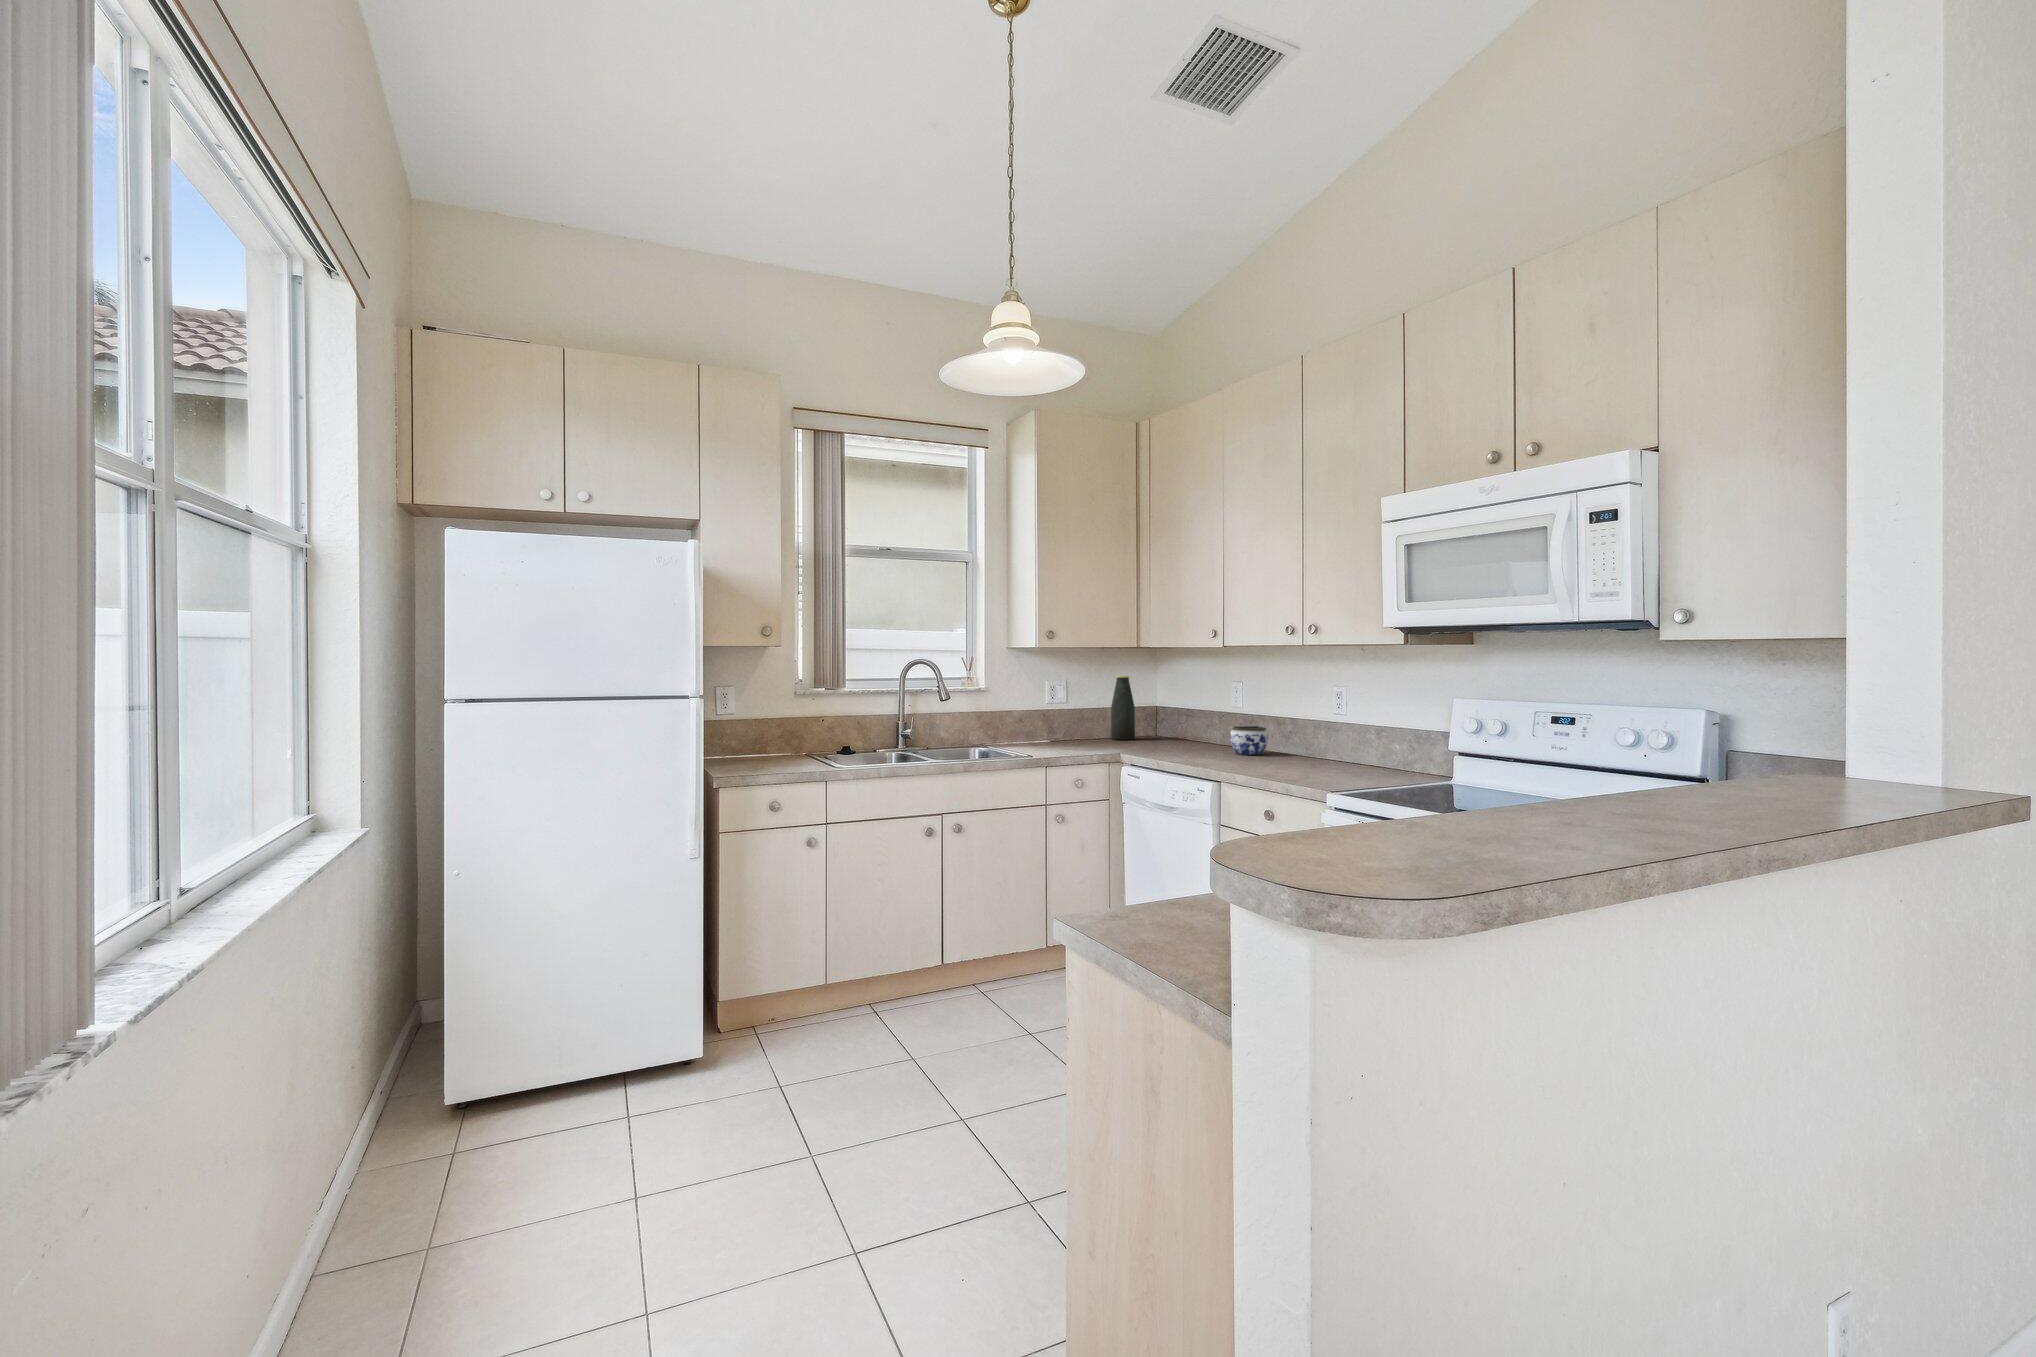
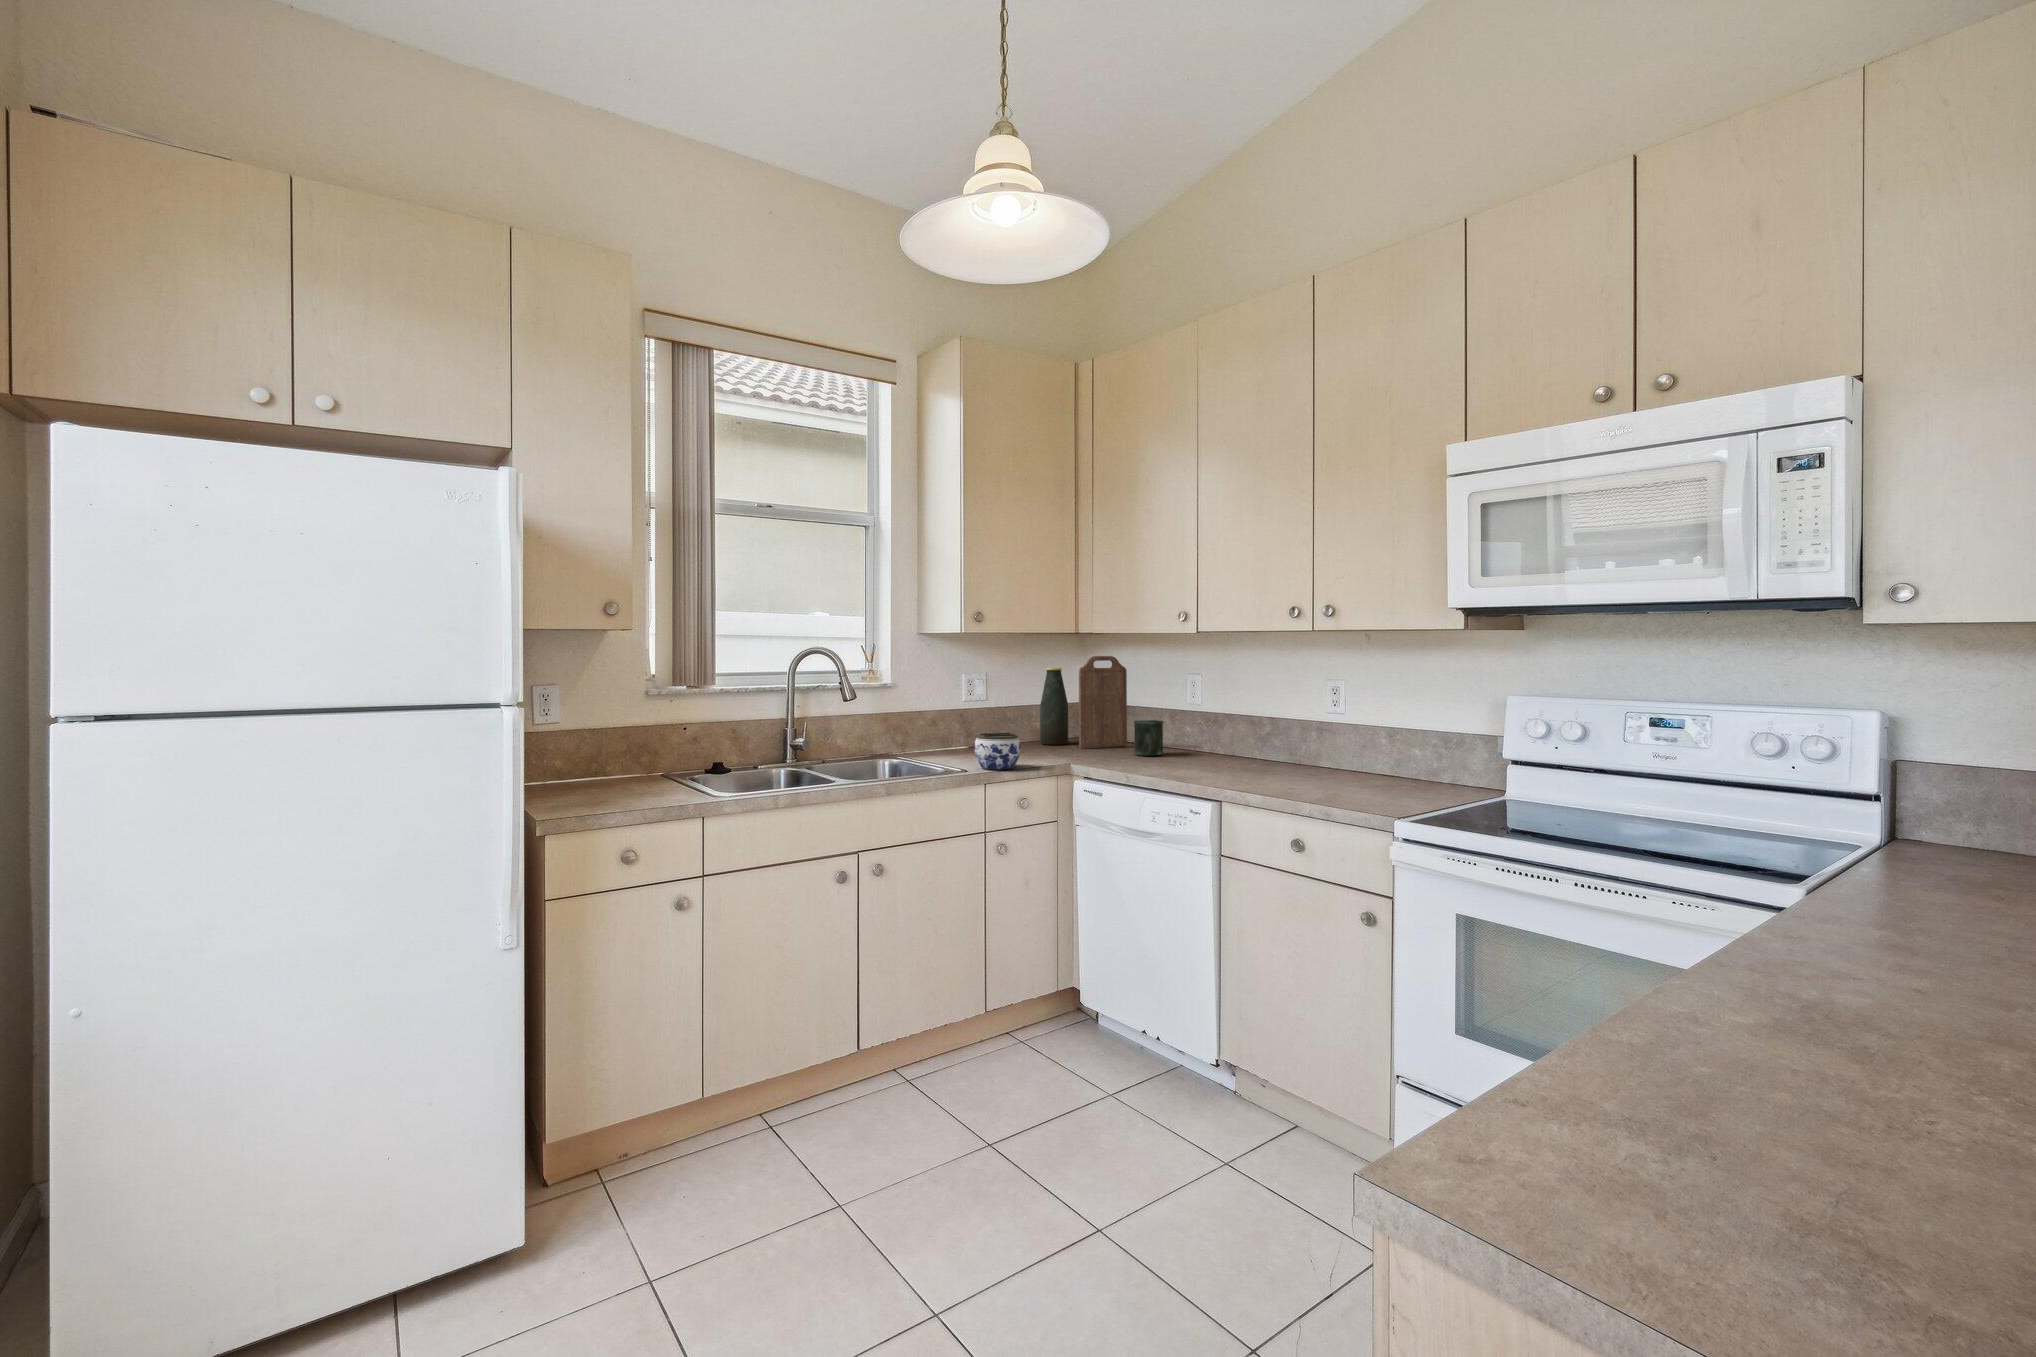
cutting board: none [1140,666,1182,743] -> present [1079,656,1127,748]
mug: none [1180,720,1207,748] -> present [1133,720,1164,756]
jar: present [1230,726,1268,755] -> present [974,733,1021,769]

